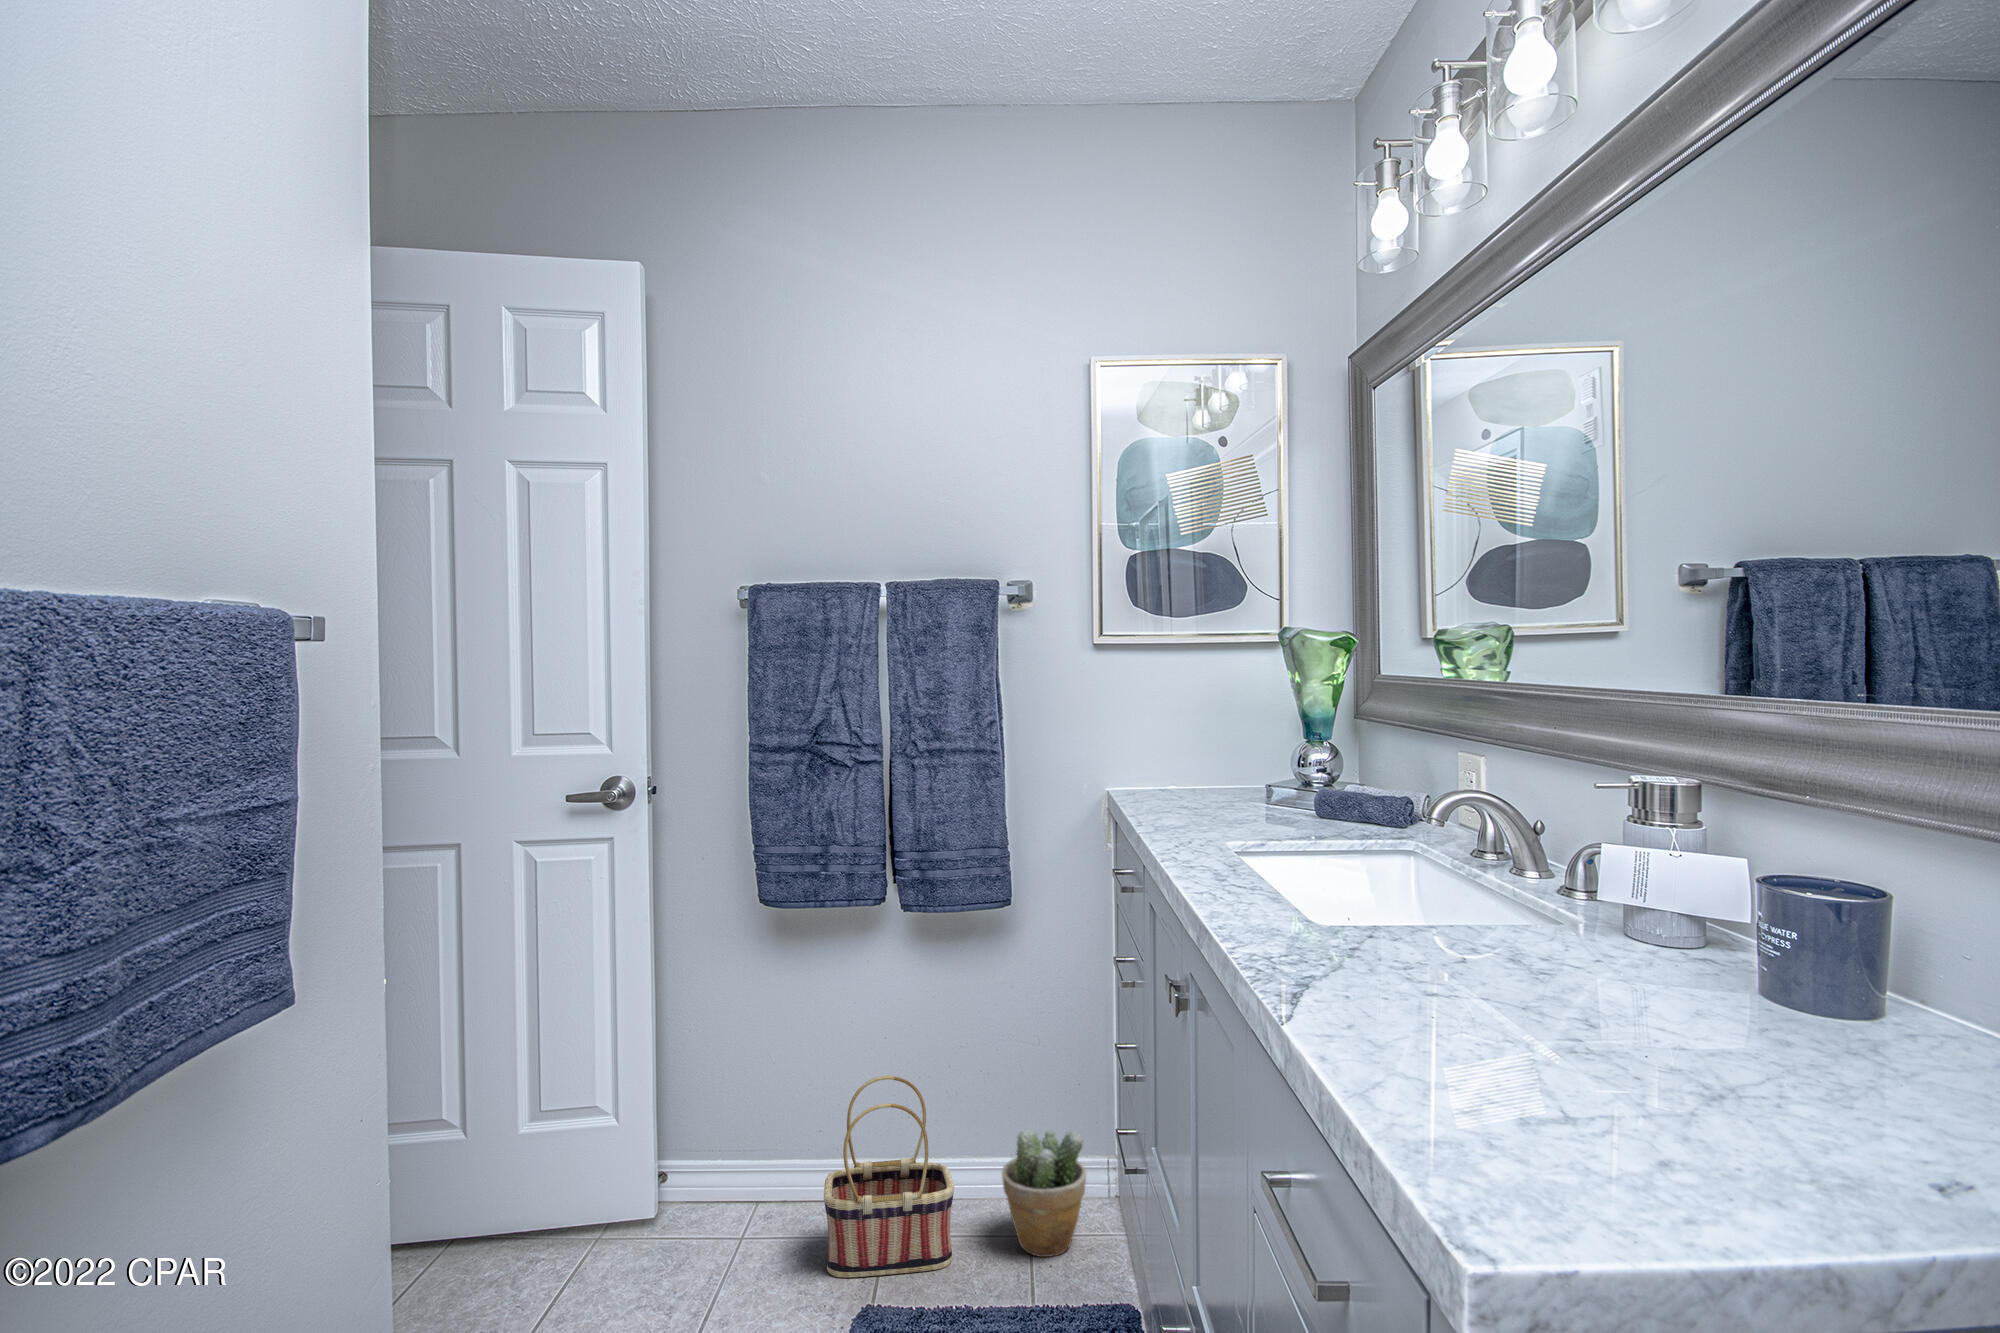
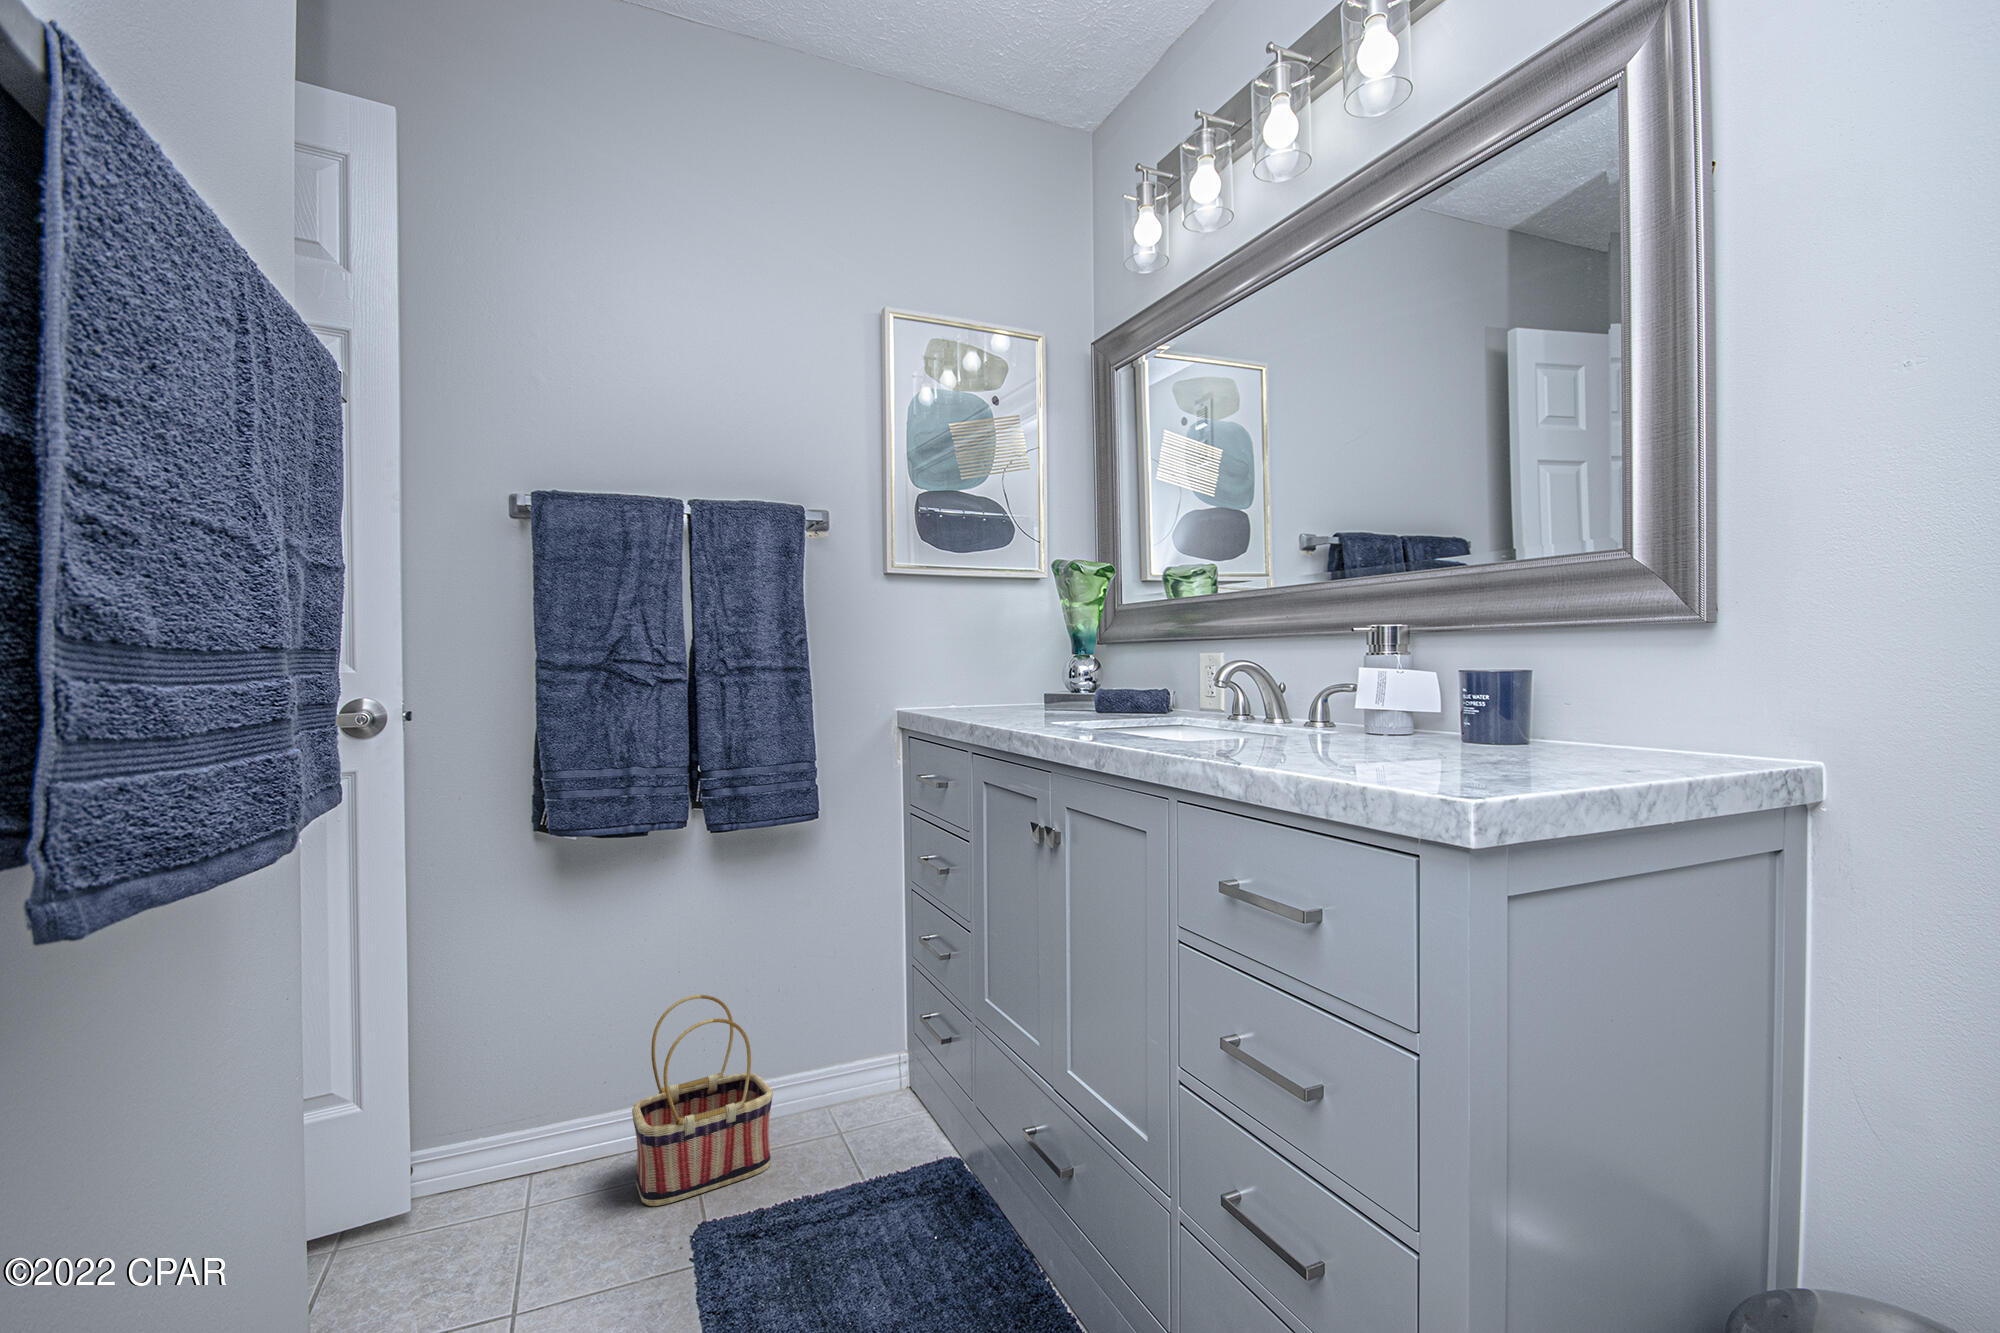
potted plant: present [1002,1129,1086,1257] -> none [812,1017,892,1139]

